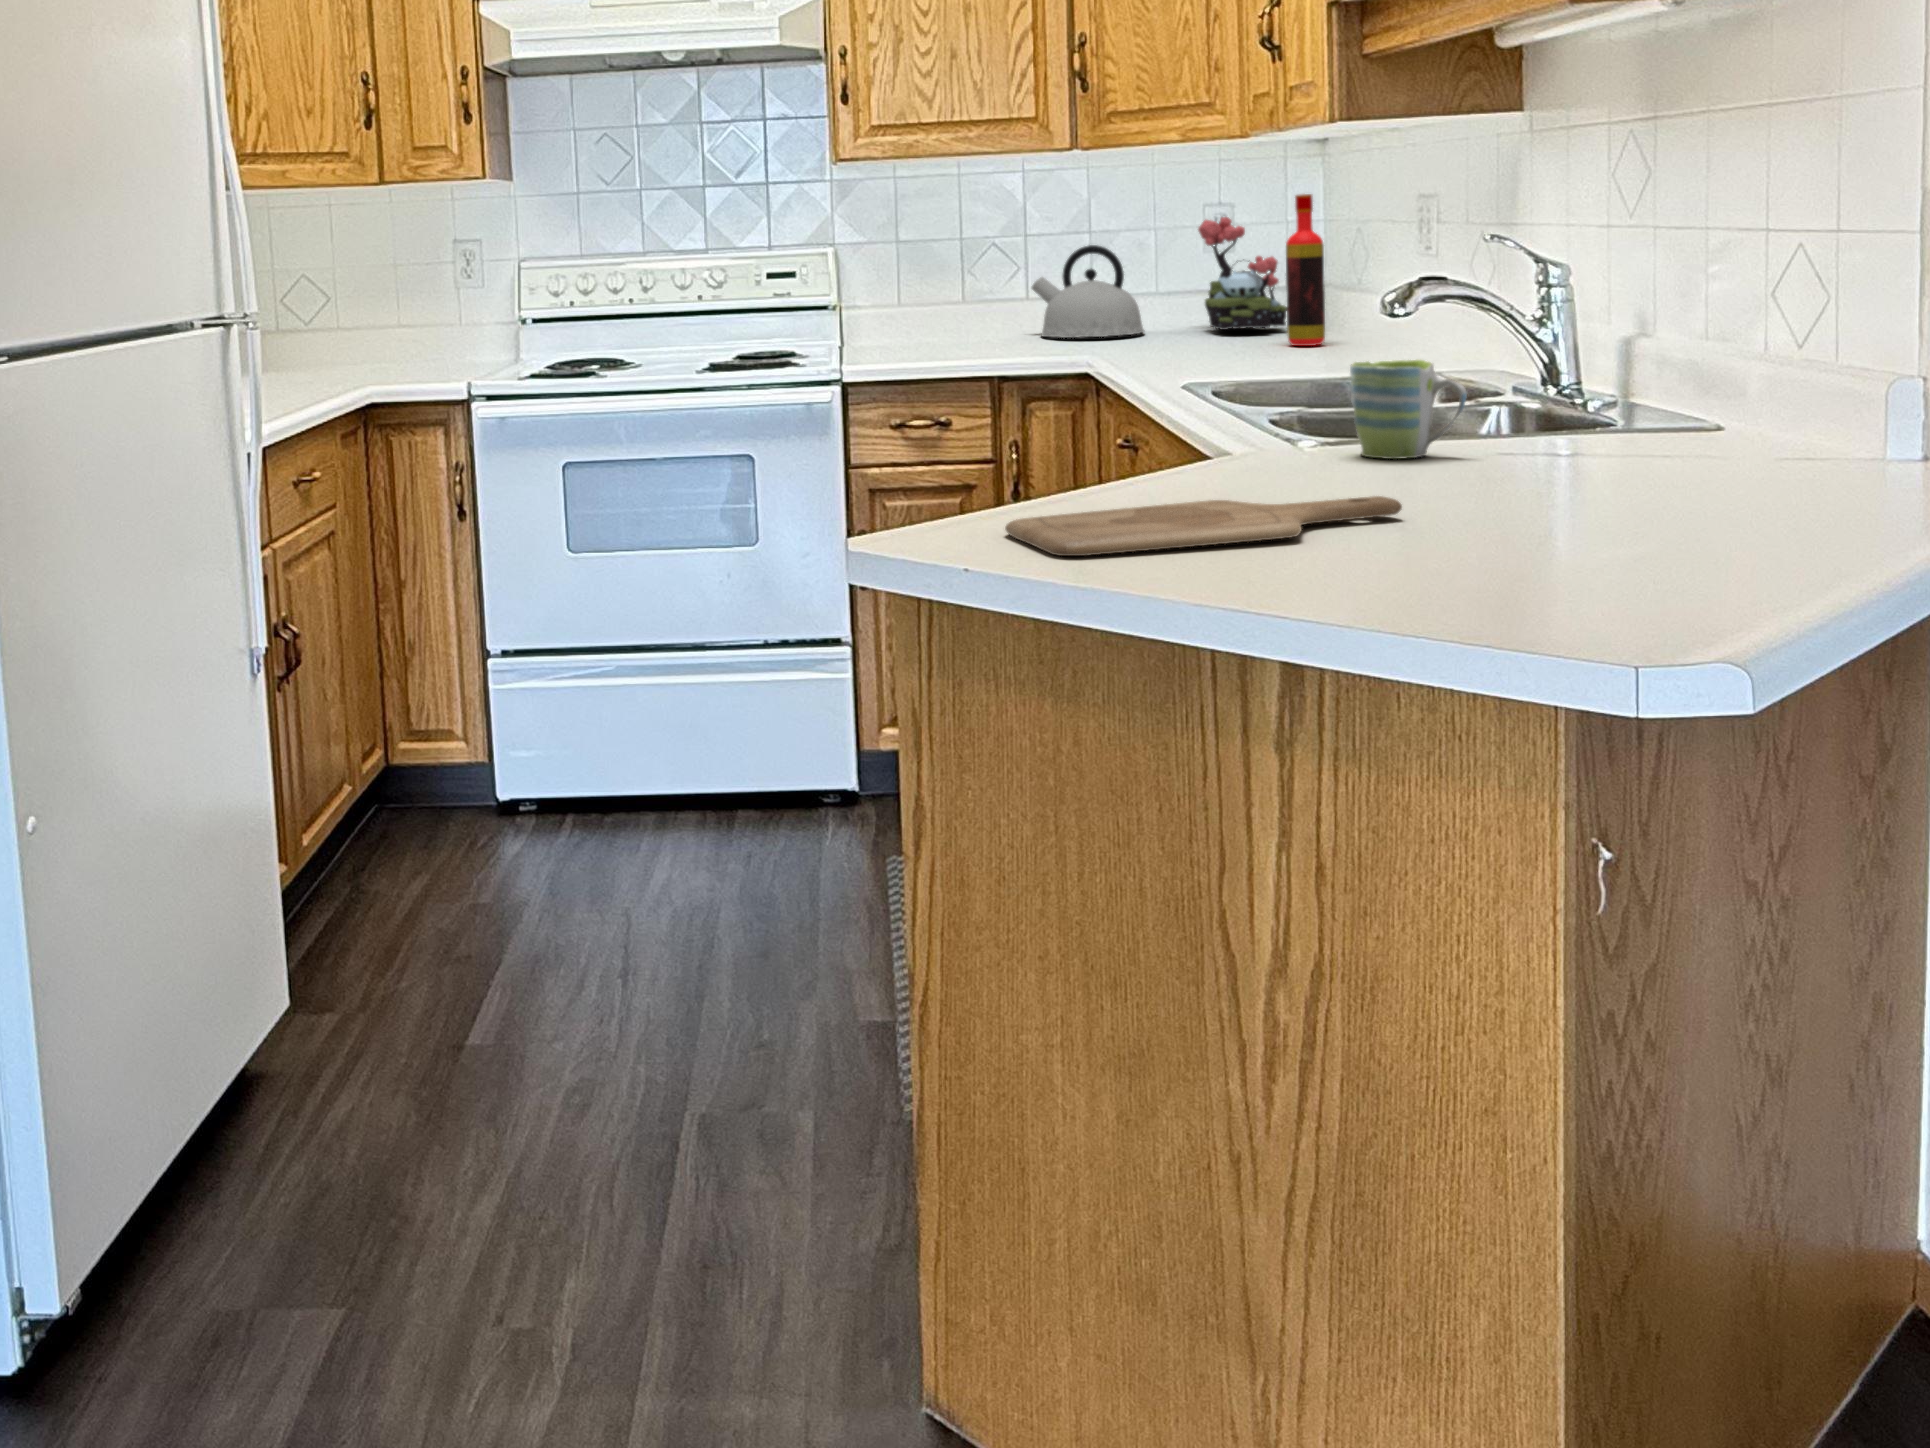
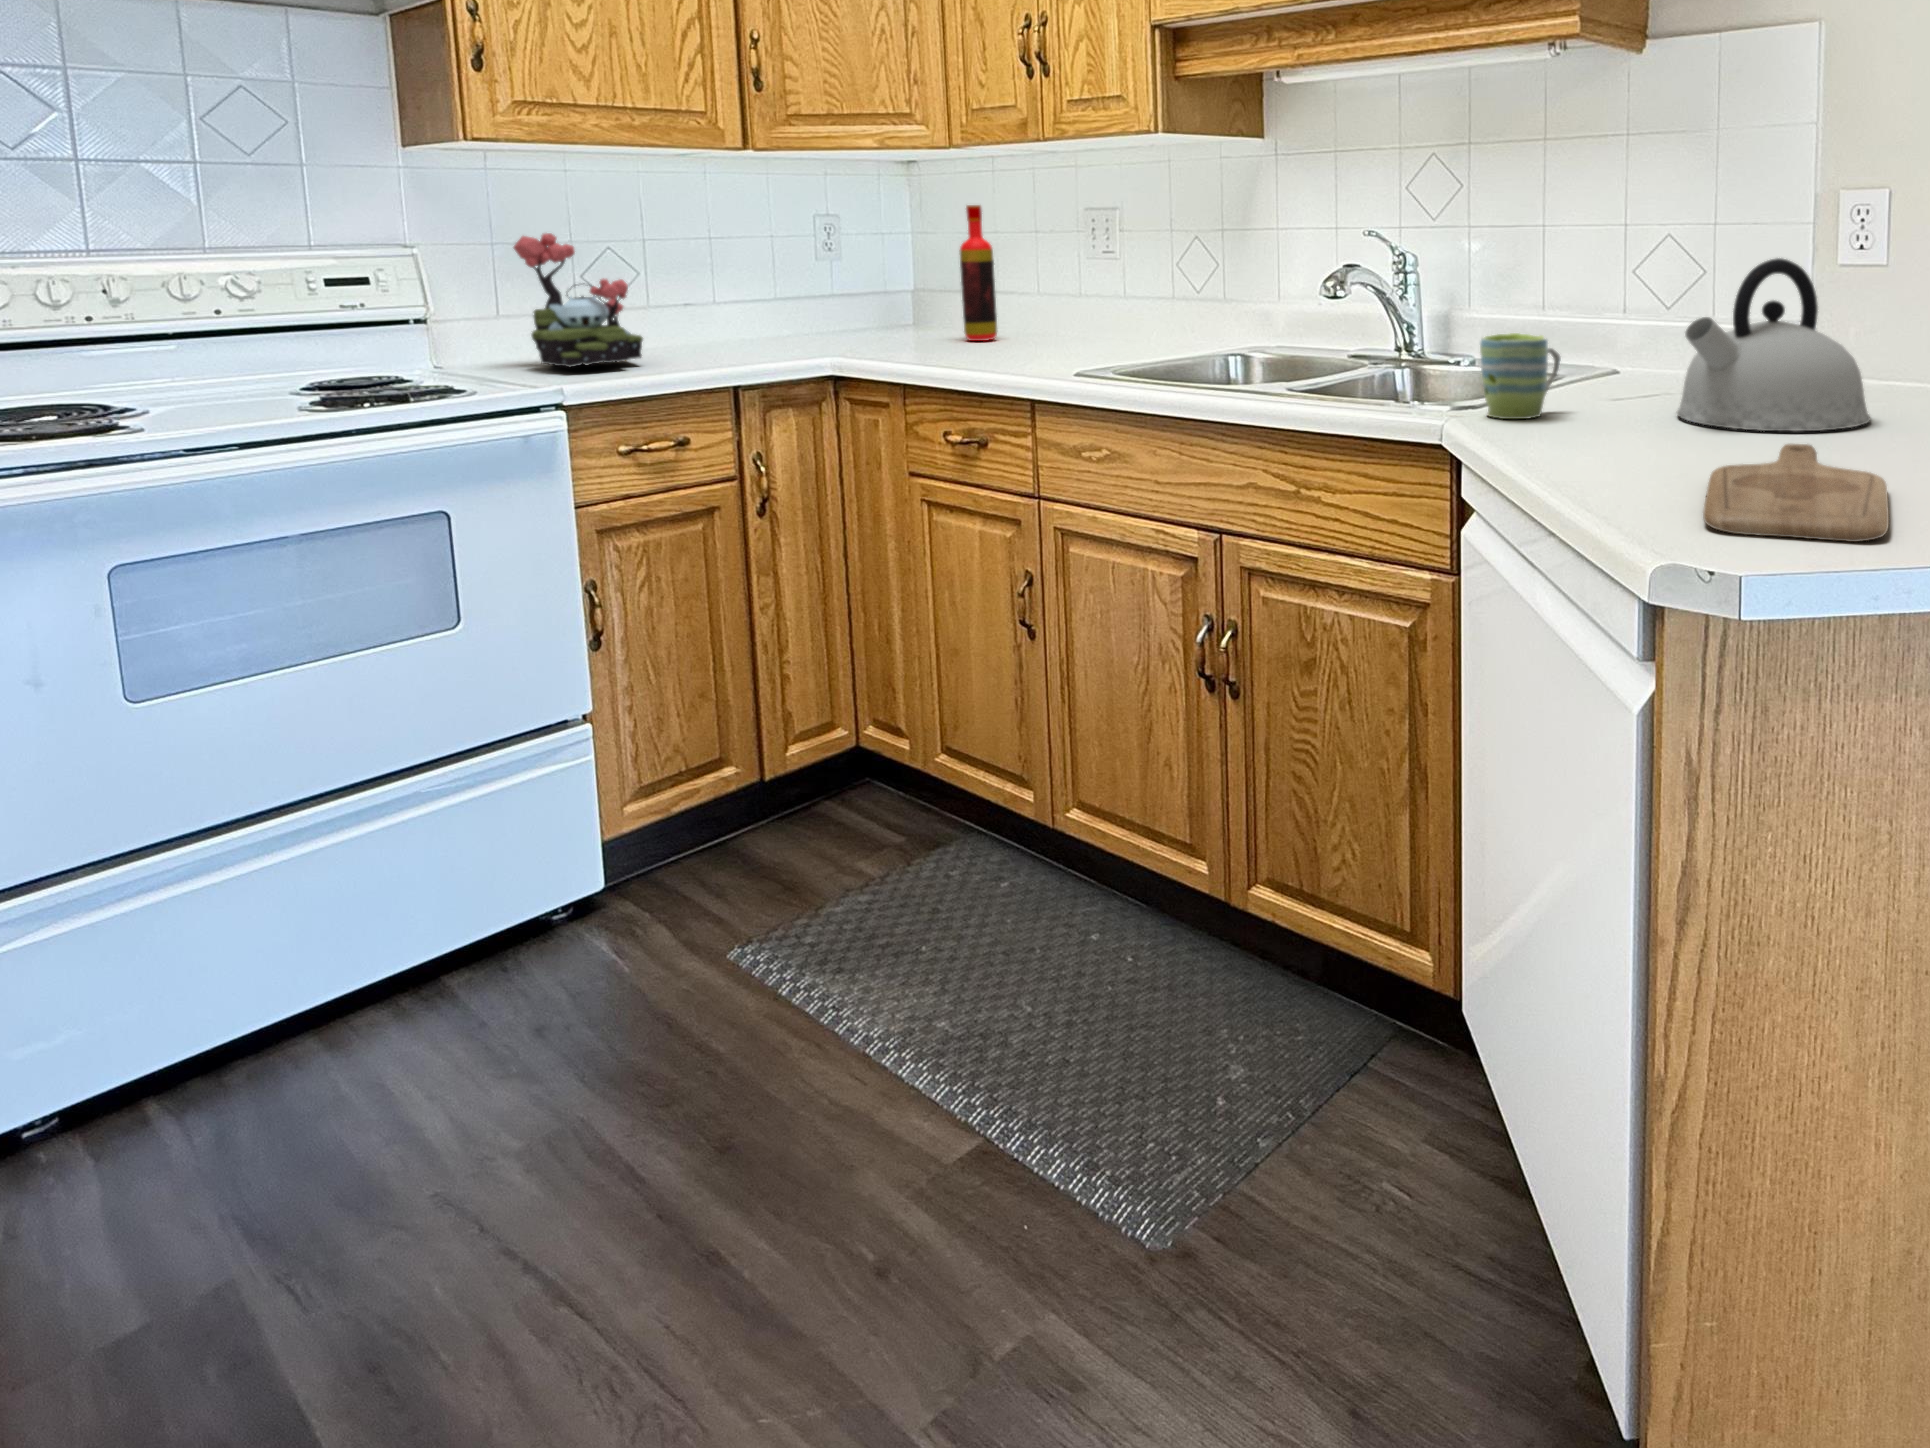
plant: present [1198,217,1287,330] -> present [513,233,643,367]
kettle: present [1032,245,1144,338] -> present [1677,258,1870,431]

